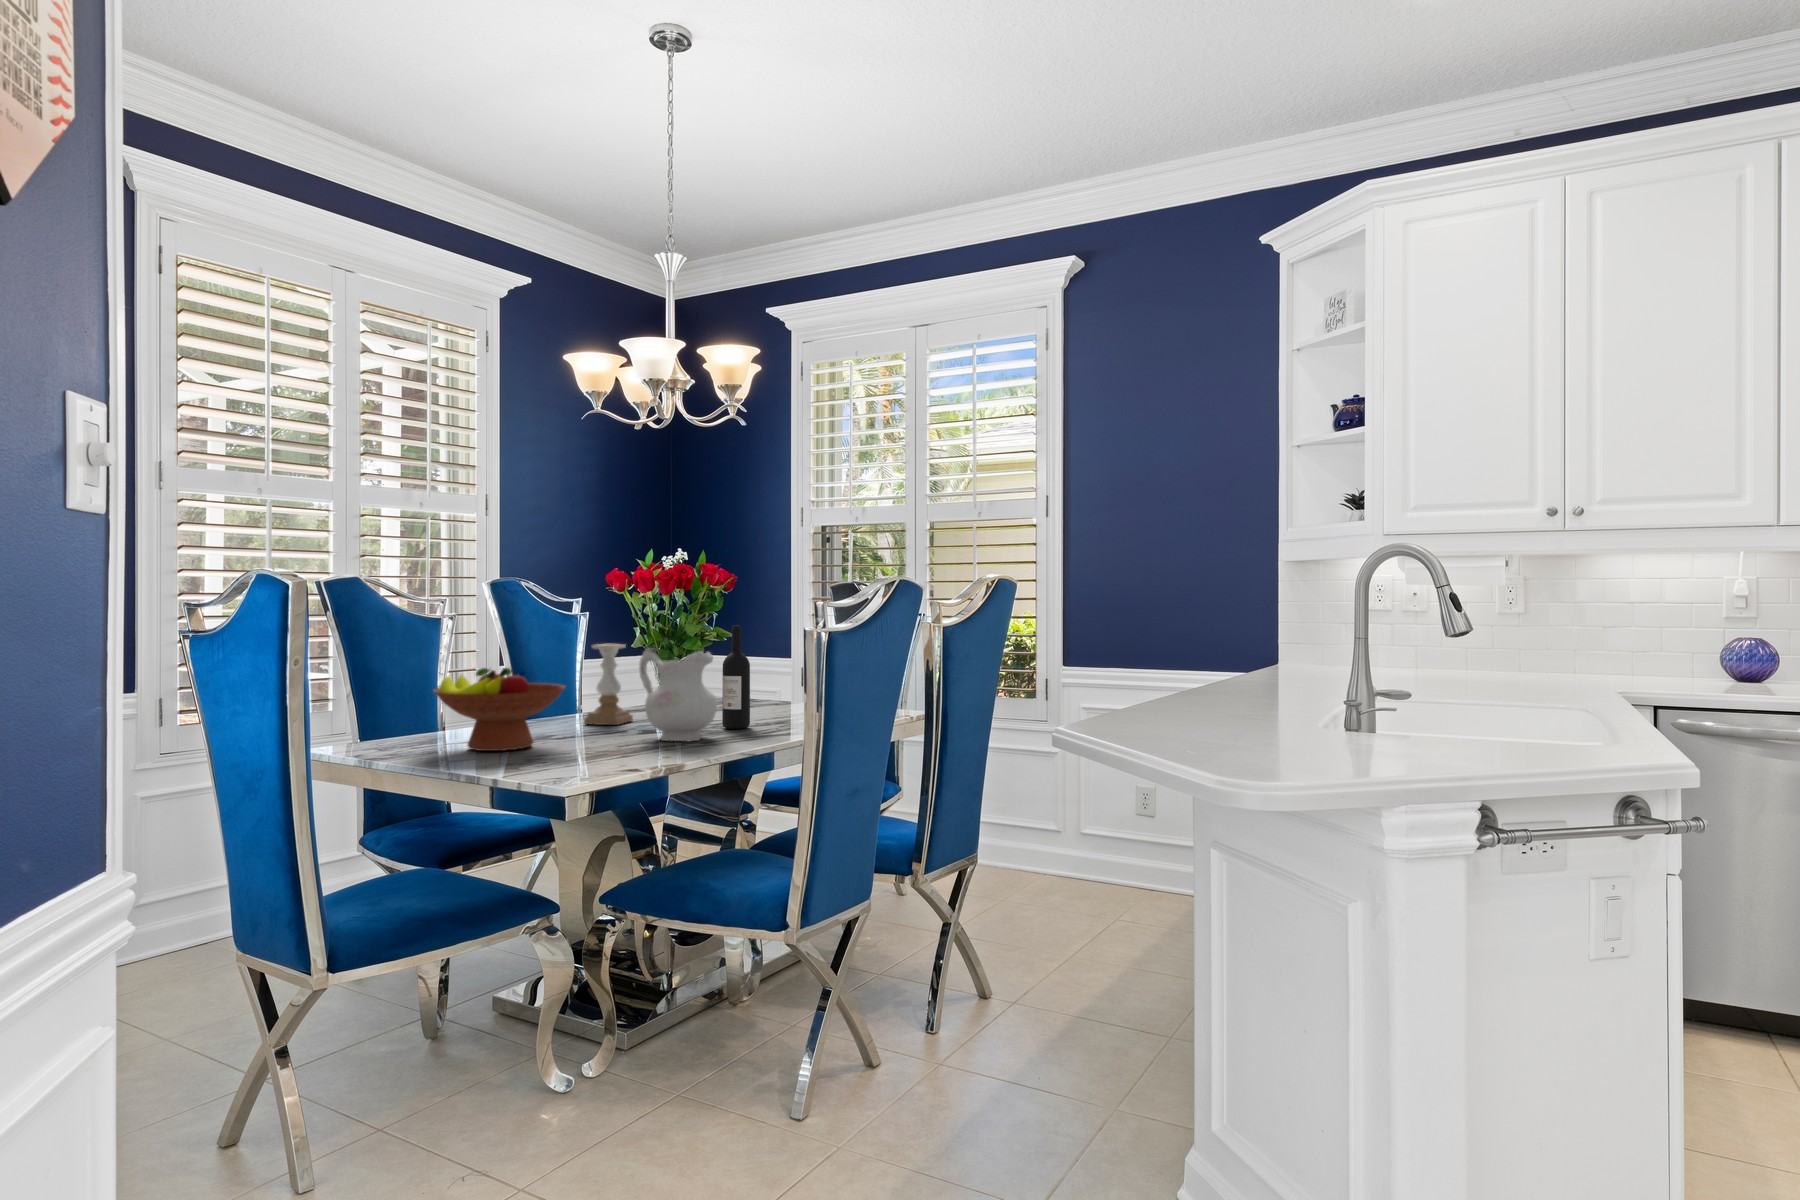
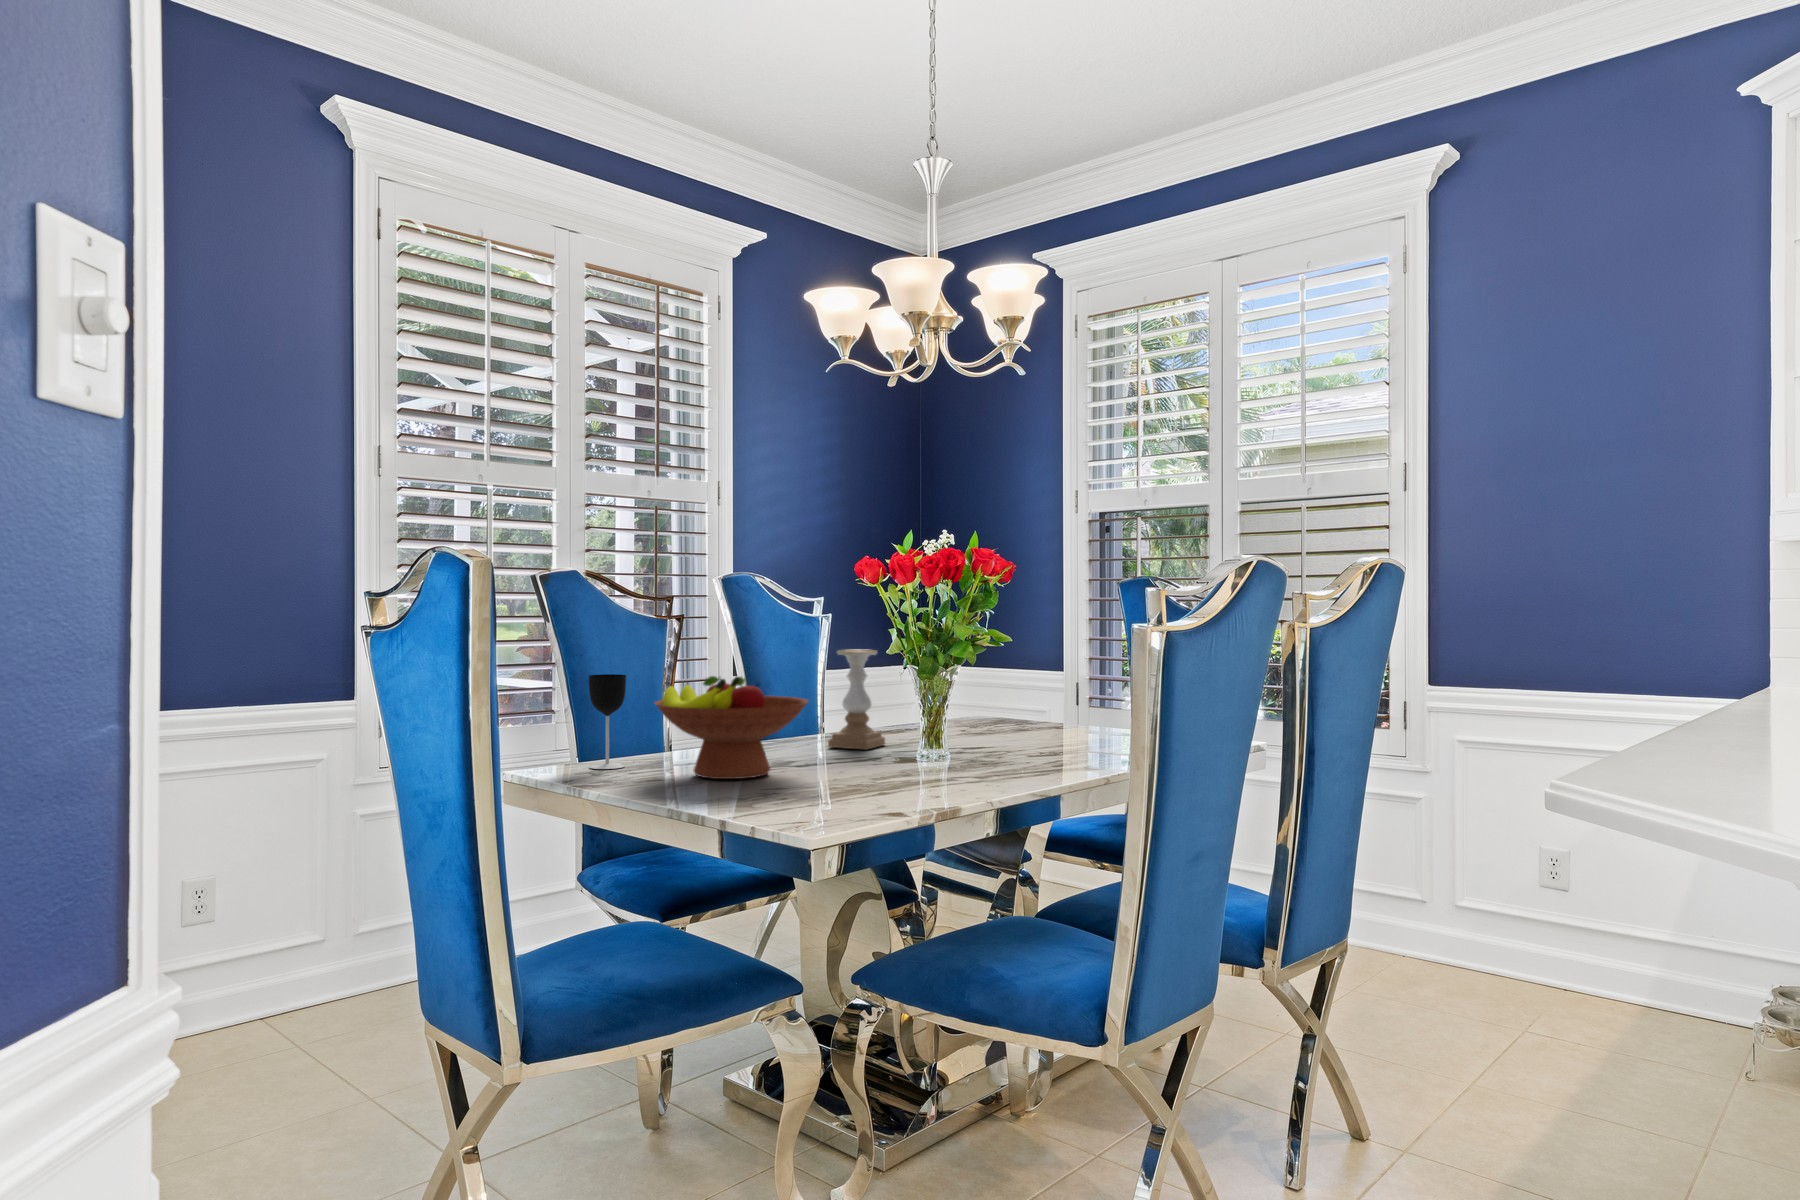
wine bottle: present [722,626,750,729] -> none [998,627,1033,759]
ceramic pitcher: present [639,648,717,741] -> none [897,653,994,774]
wine glass: none [373,667,407,747] -> present [589,674,626,769]

